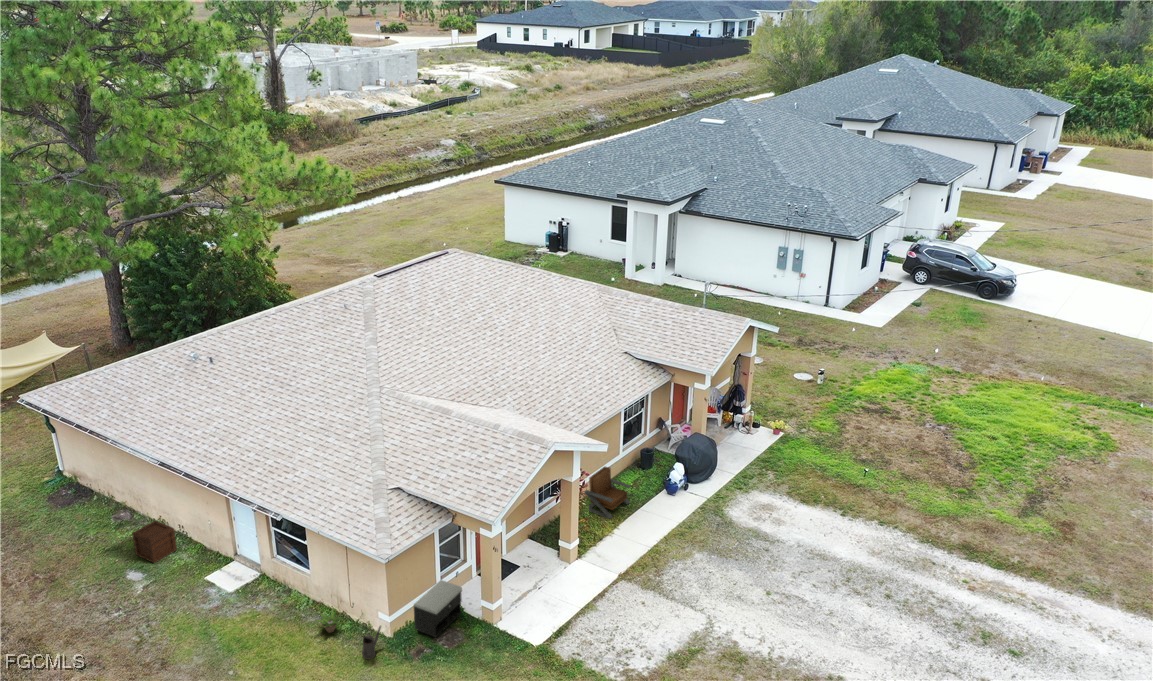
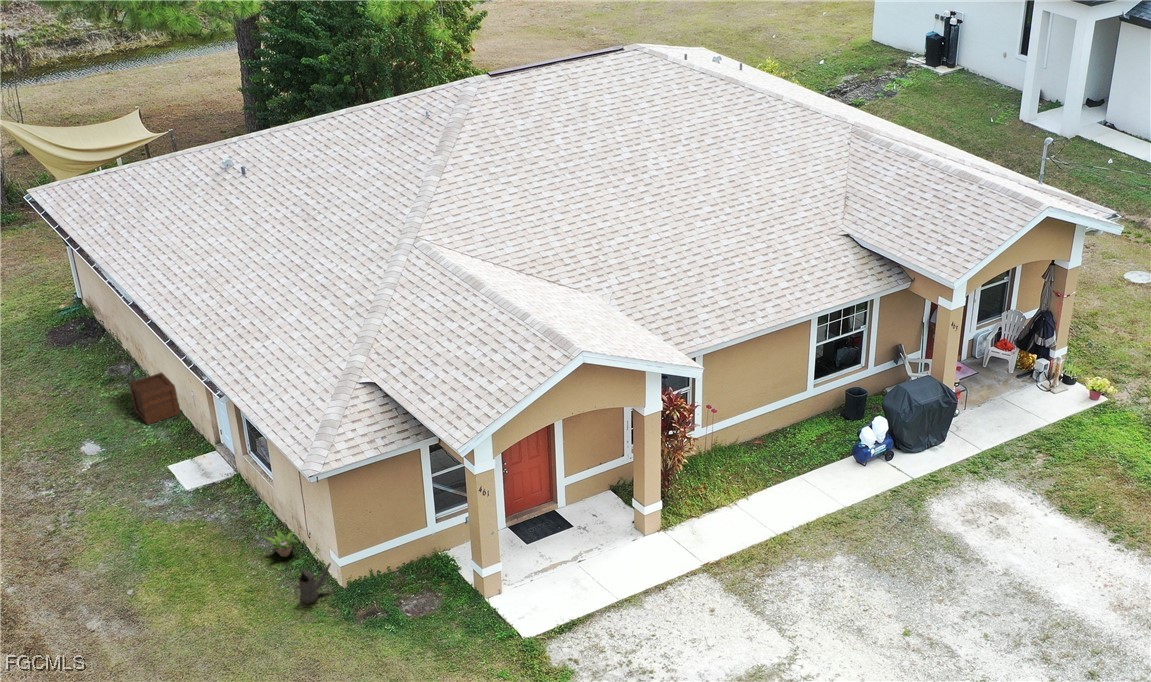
lounge chair: present [584,467,631,519] -> none [715,402,791,481]
storage bench: present [414,580,462,637] -> none [377,519,453,595]

